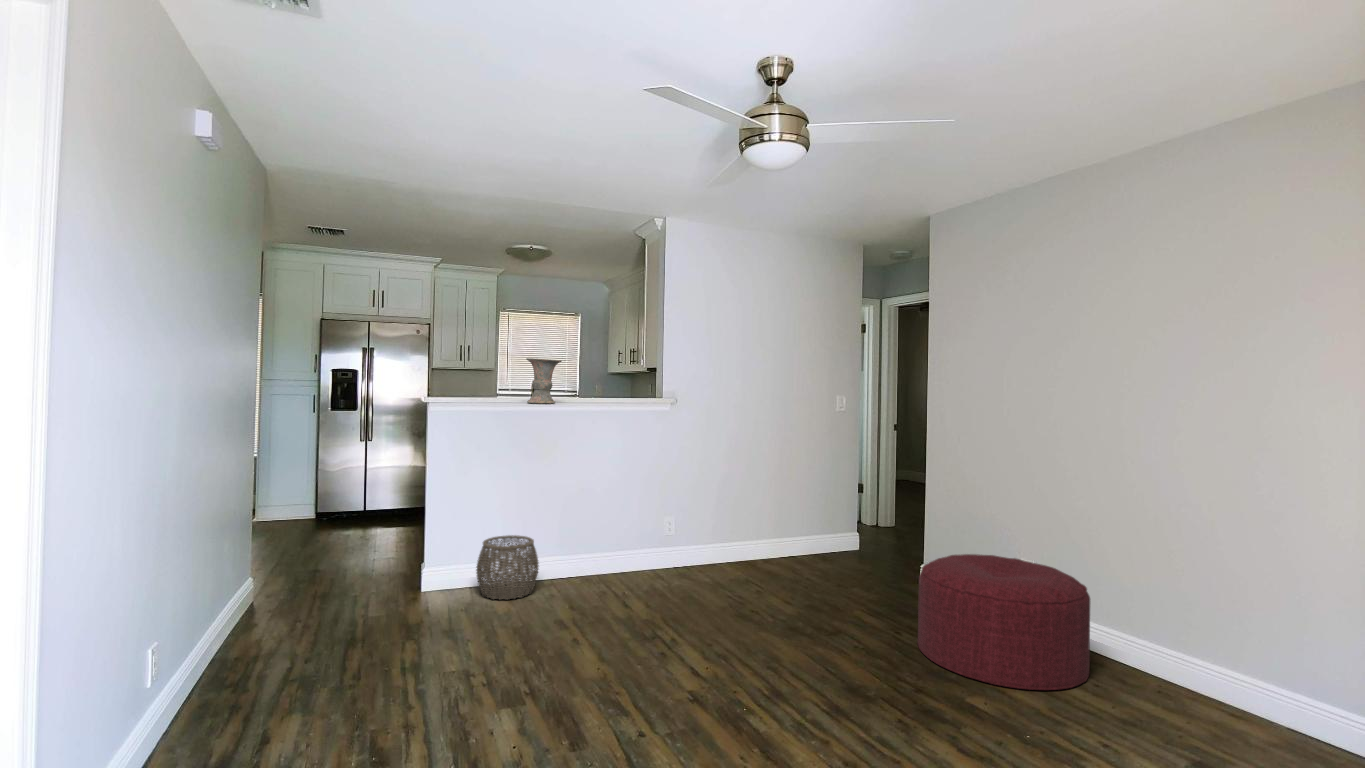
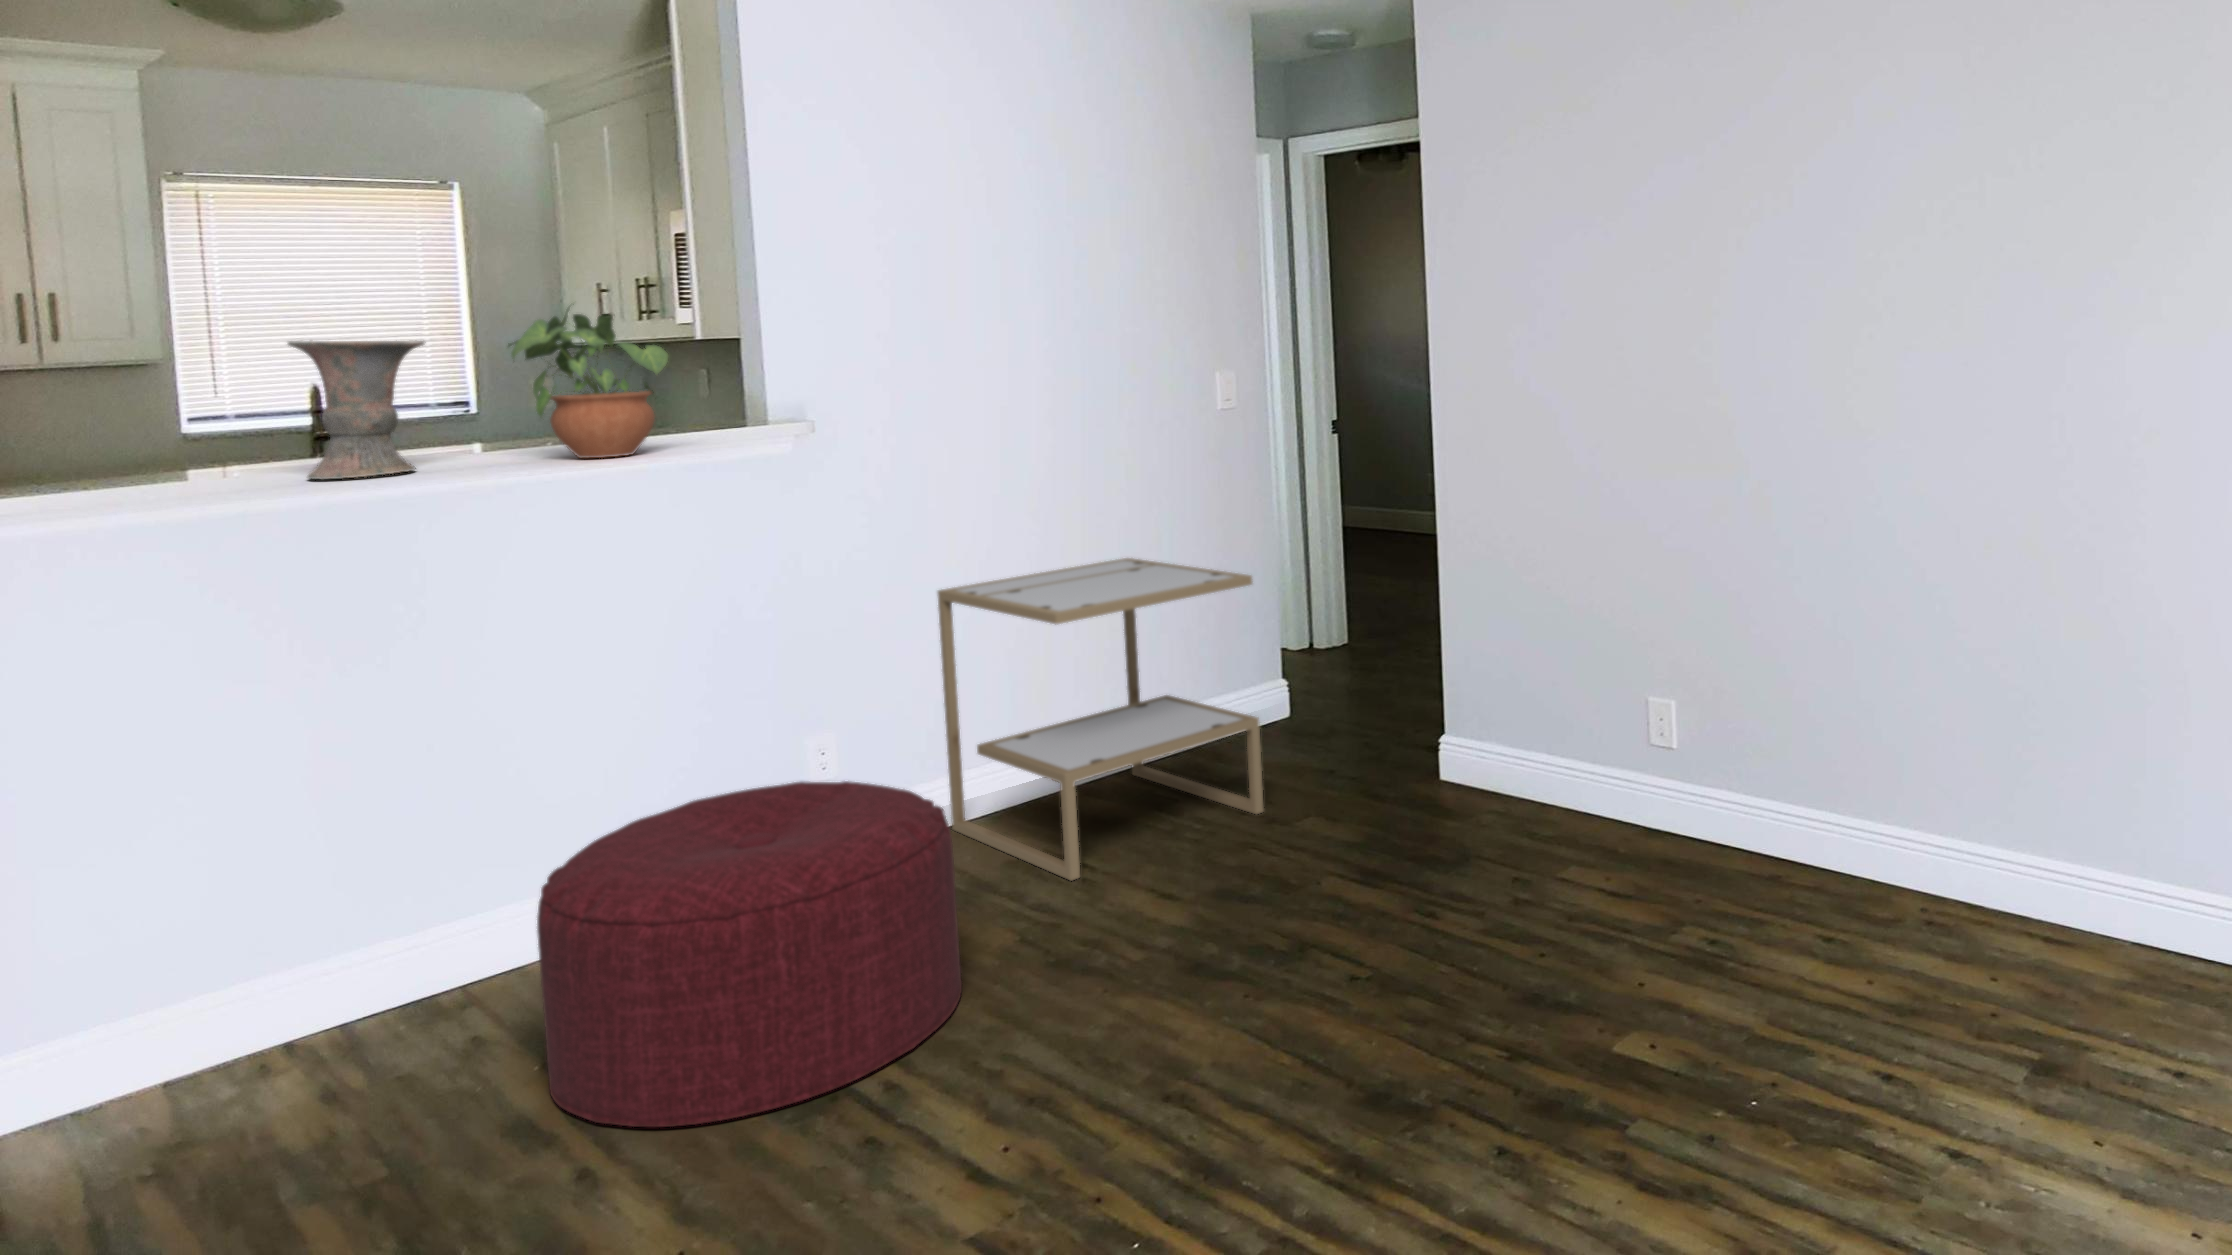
potted plant: none [584,350,631,404] -> present [508,304,668,458]
side table: none [712,467,838,590] -> present [938,558,1263,880]
woven basket: present [476,535,539,600] -> none [163,888,416,1115]
ottoman: present [918,554,1090,690] -> present [537,781,962,1127]

